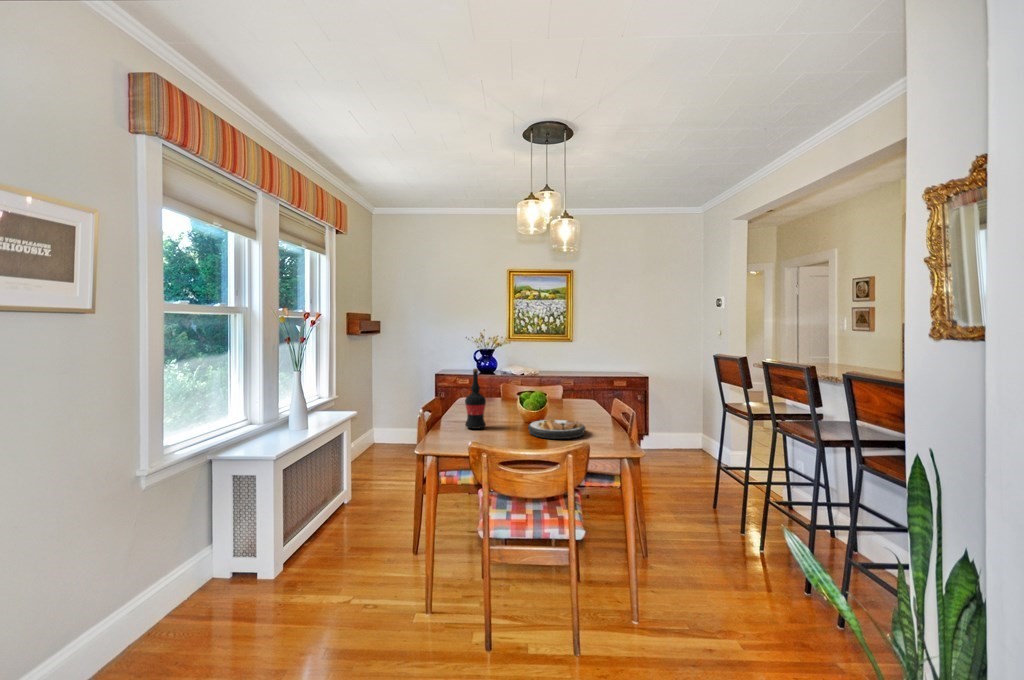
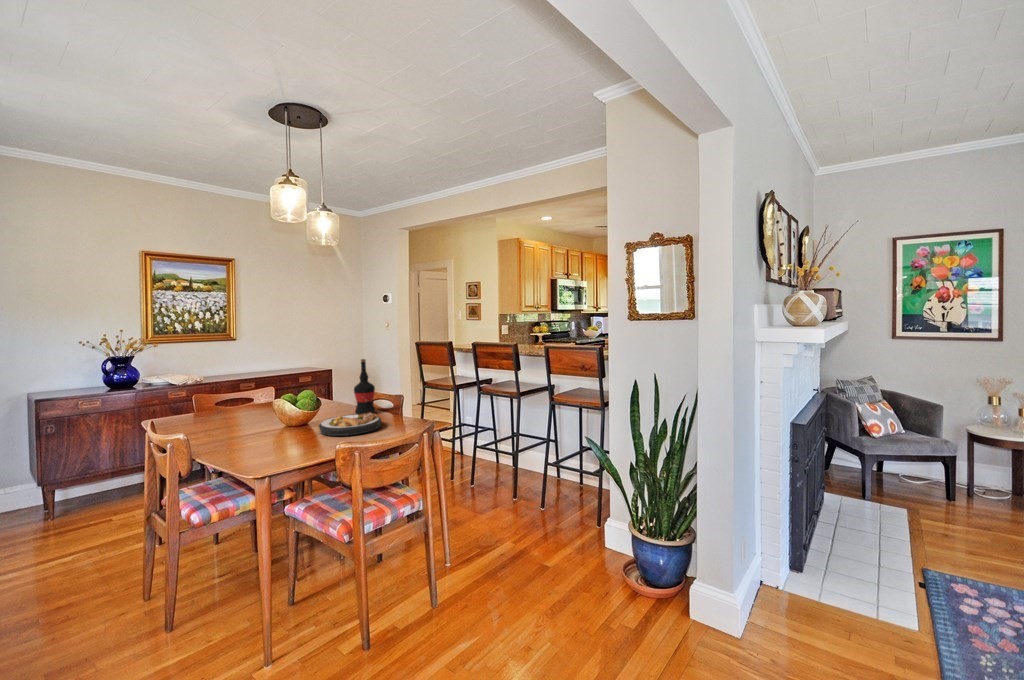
wine bottle: present [465,369,486,429] -> present [354,359,375,414]

